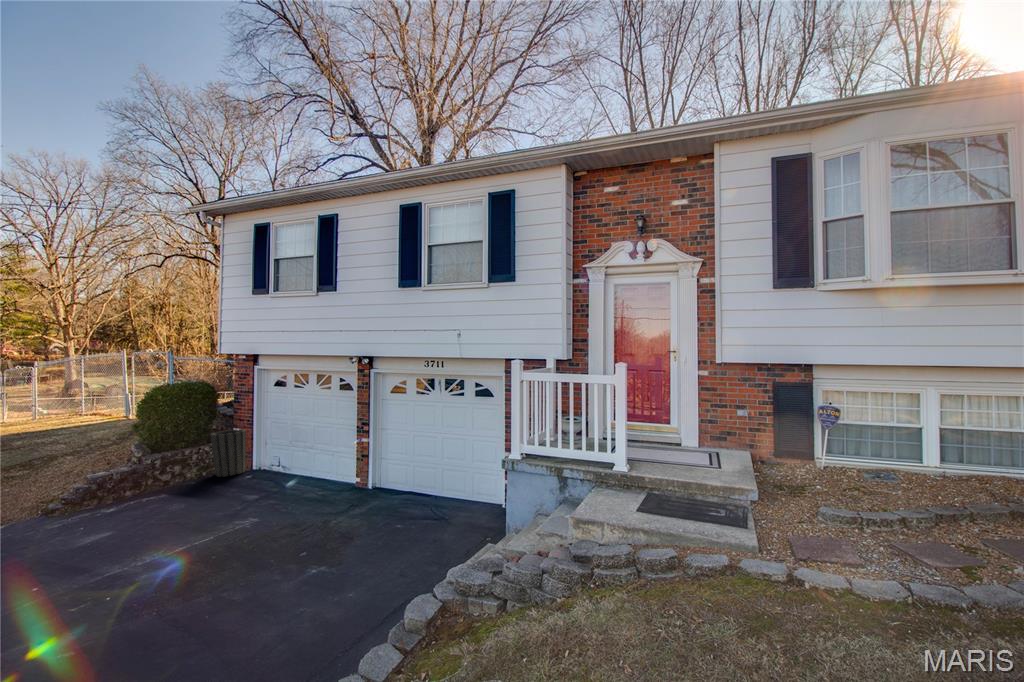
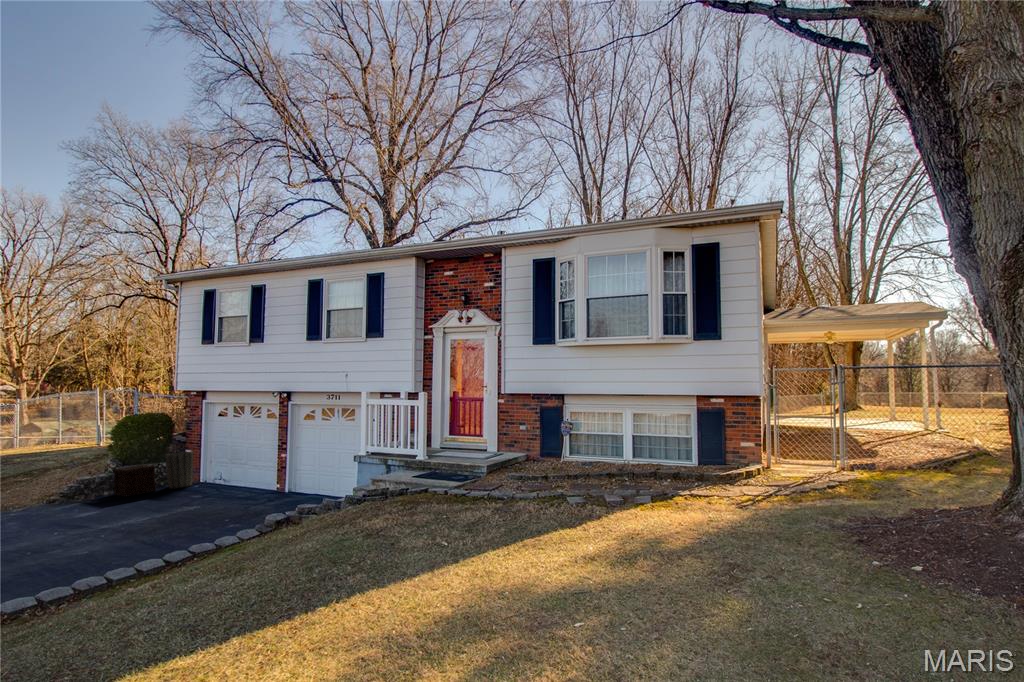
wooden crate: none [144,447,199,491] -> present [114,465,156,497]

